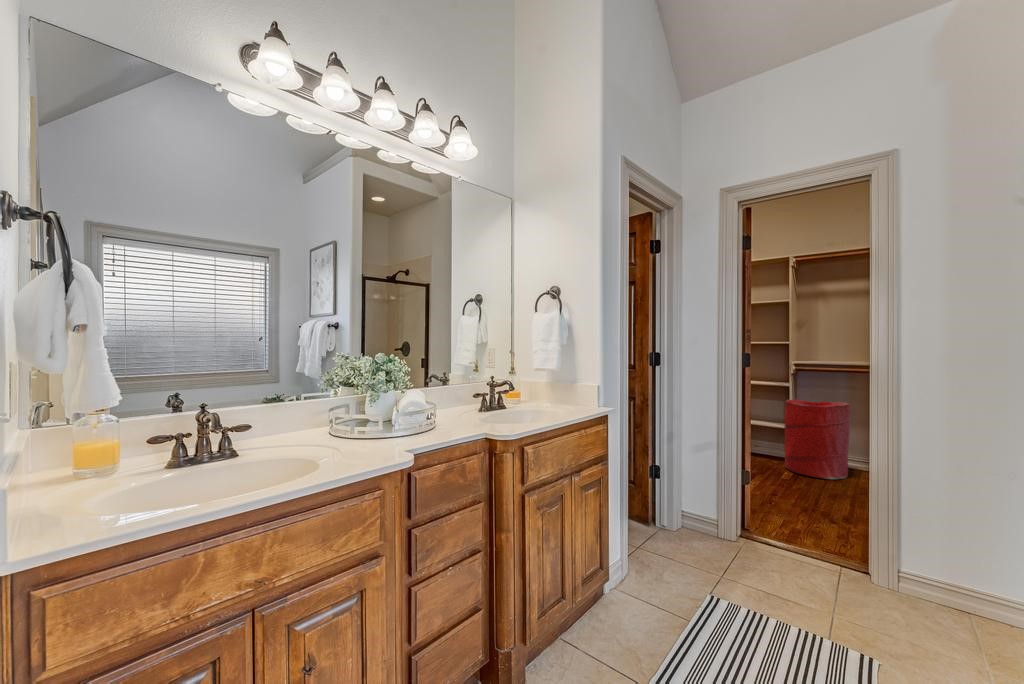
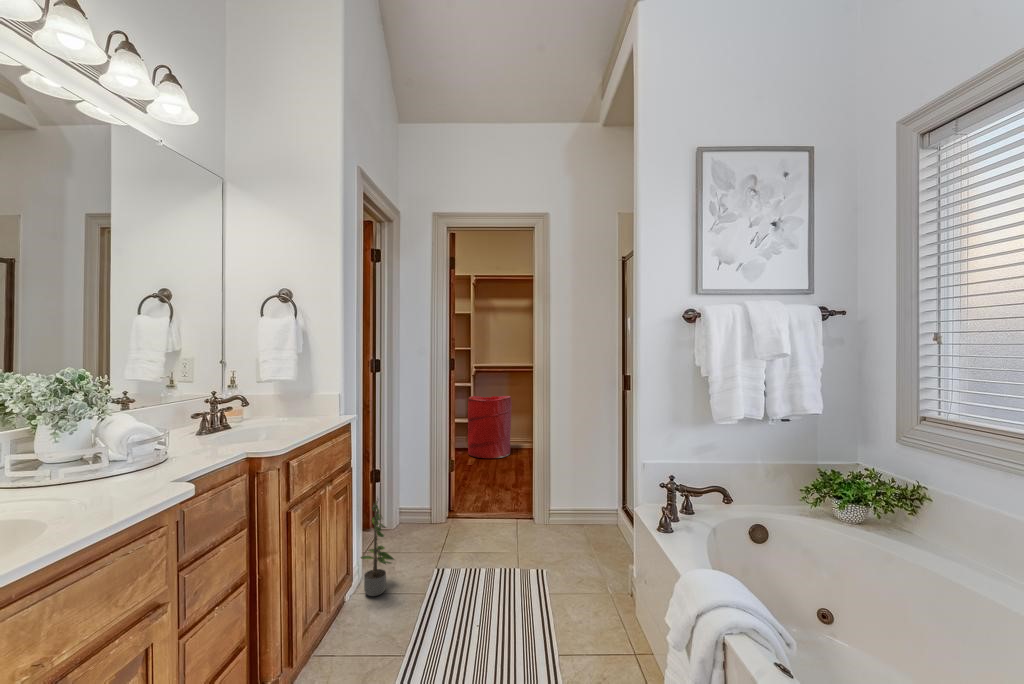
potted plant: none [617,495,659,601] -> present [361,498,394,596]

